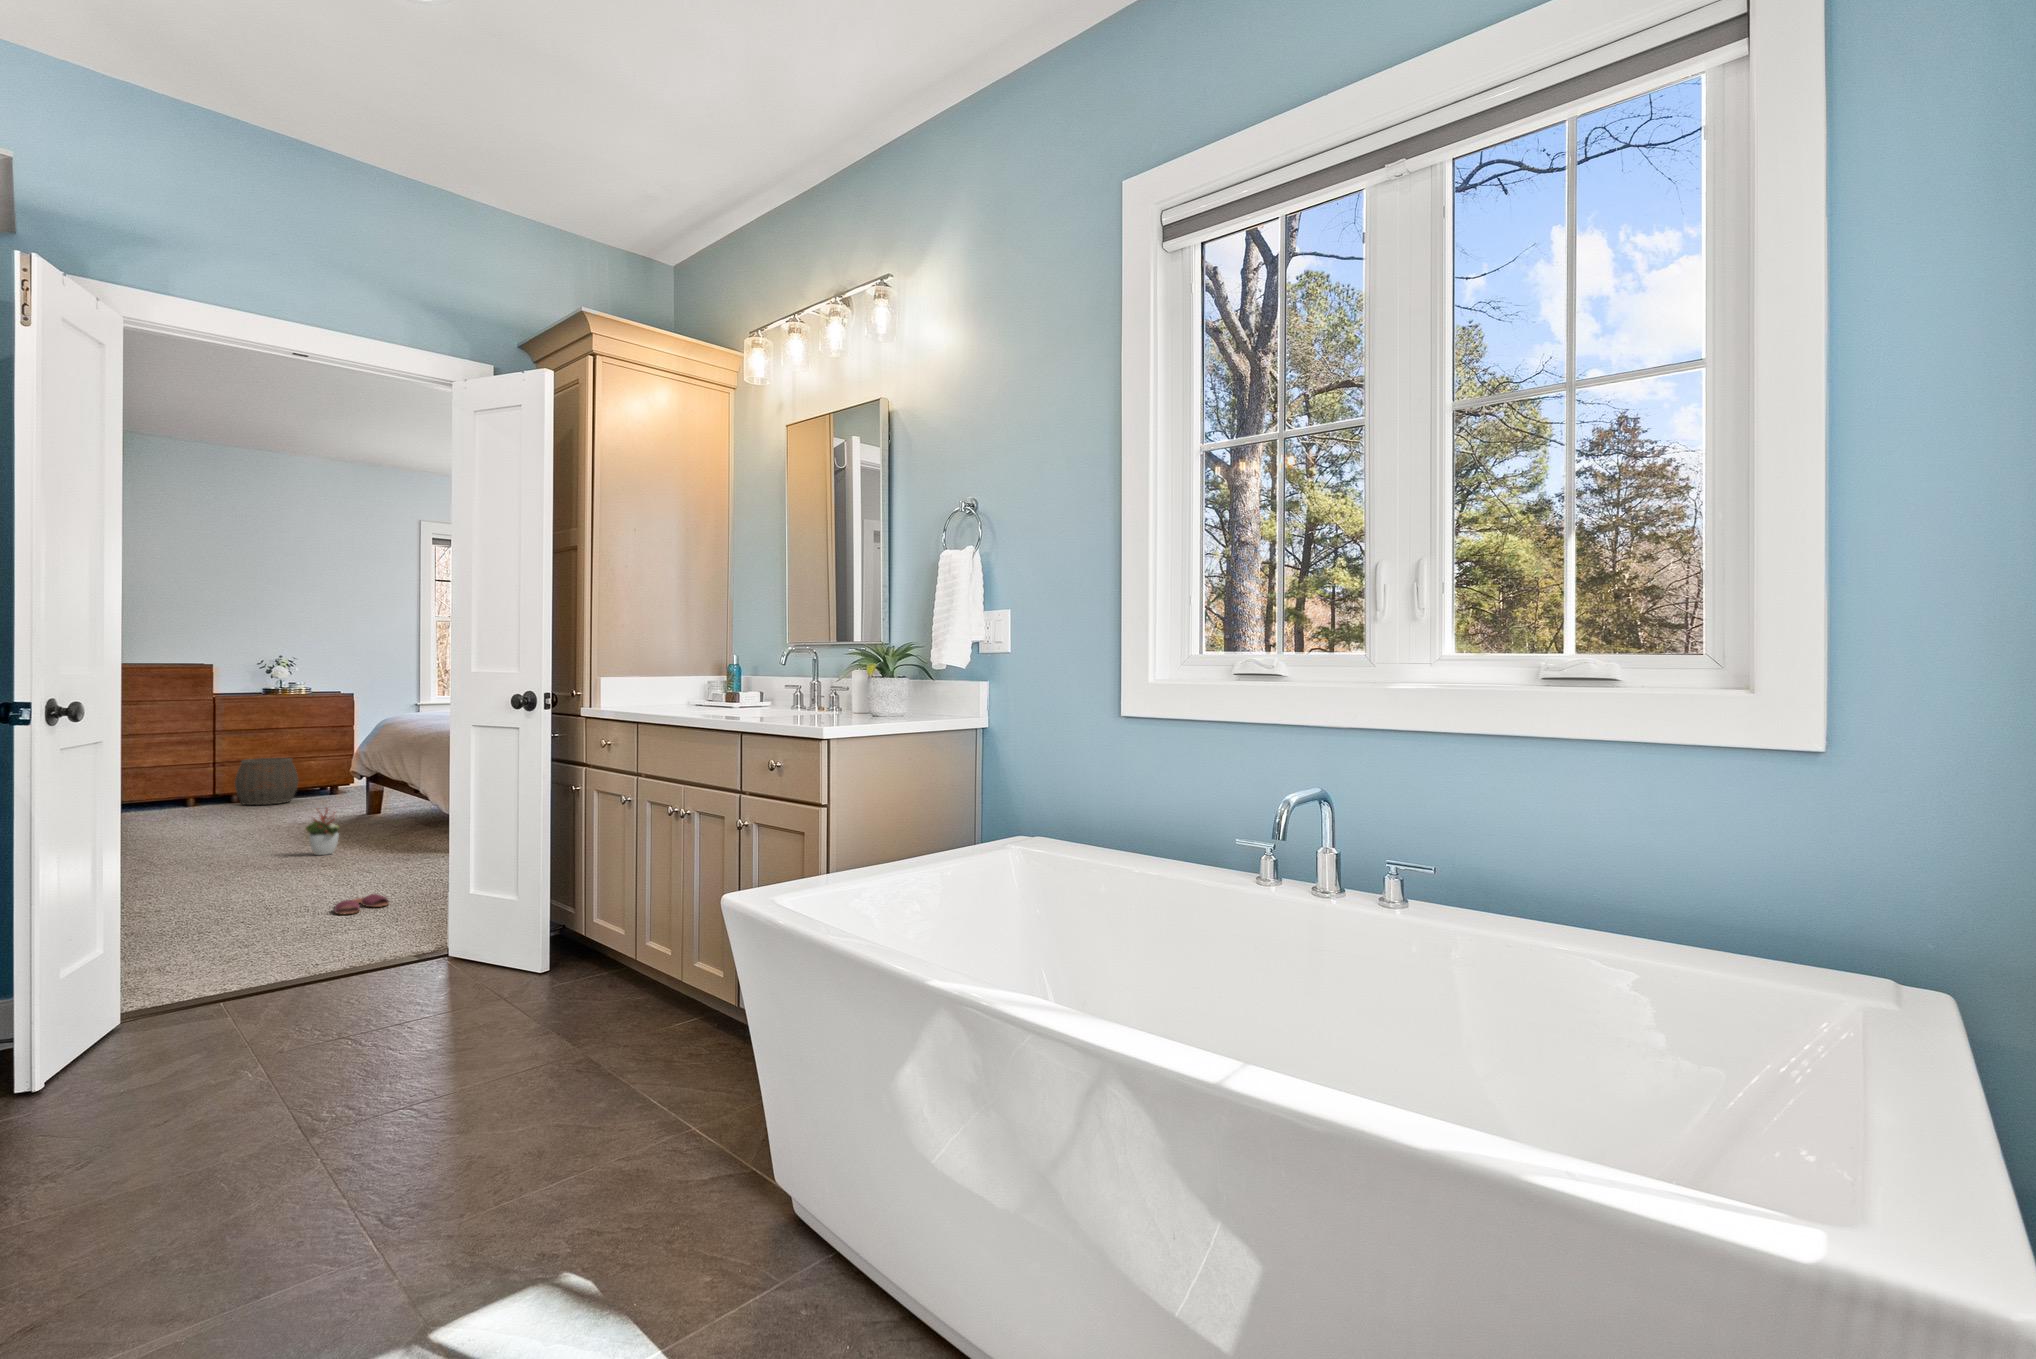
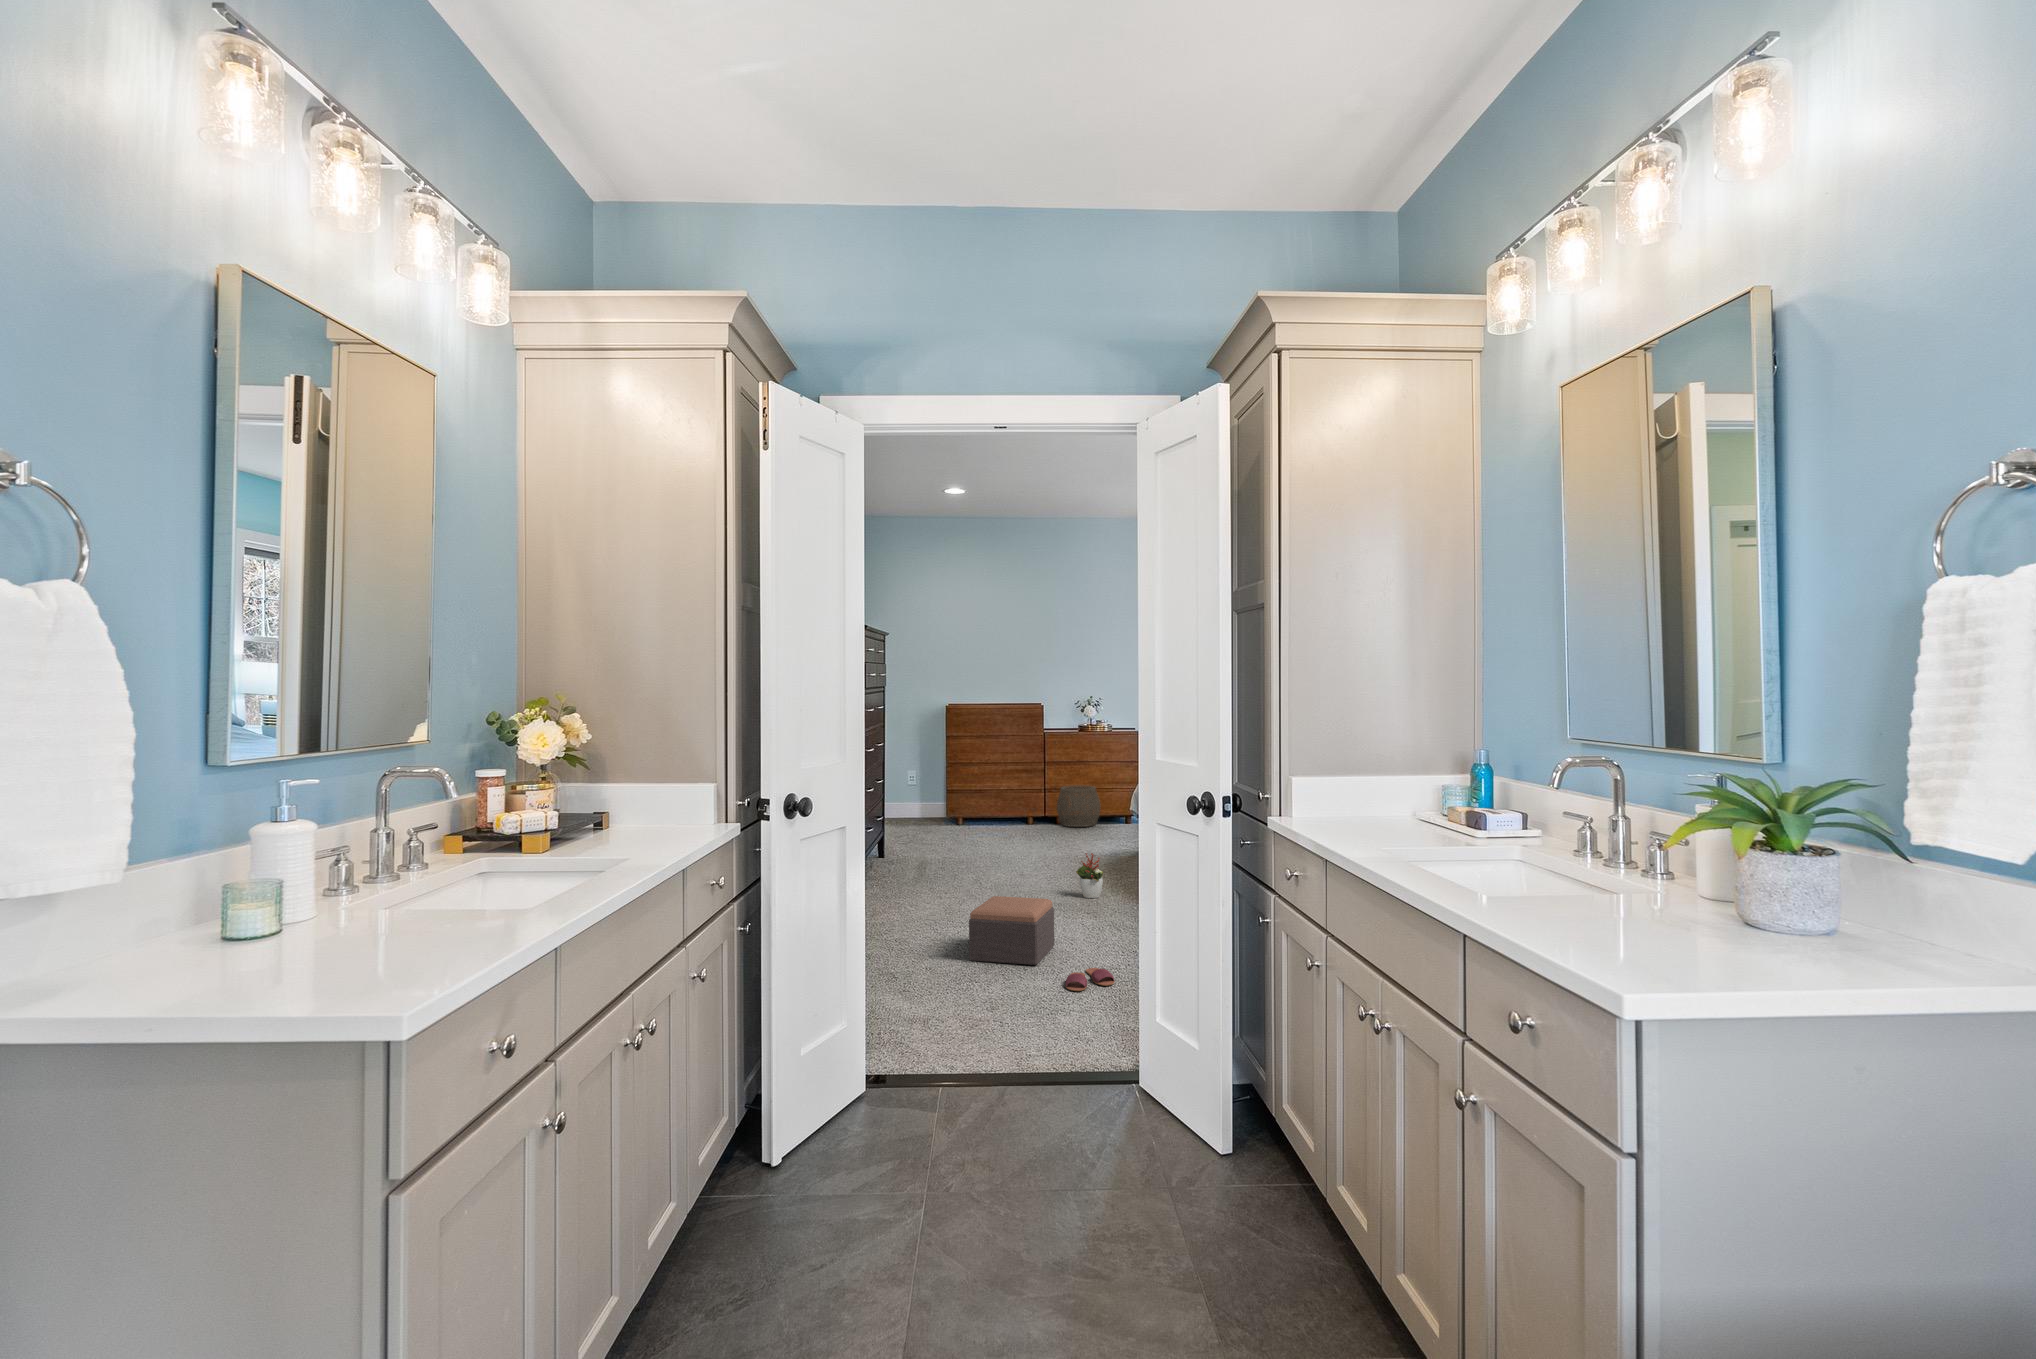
footstool: none [198,842,303,912] -> present [969,896,1054,965]

